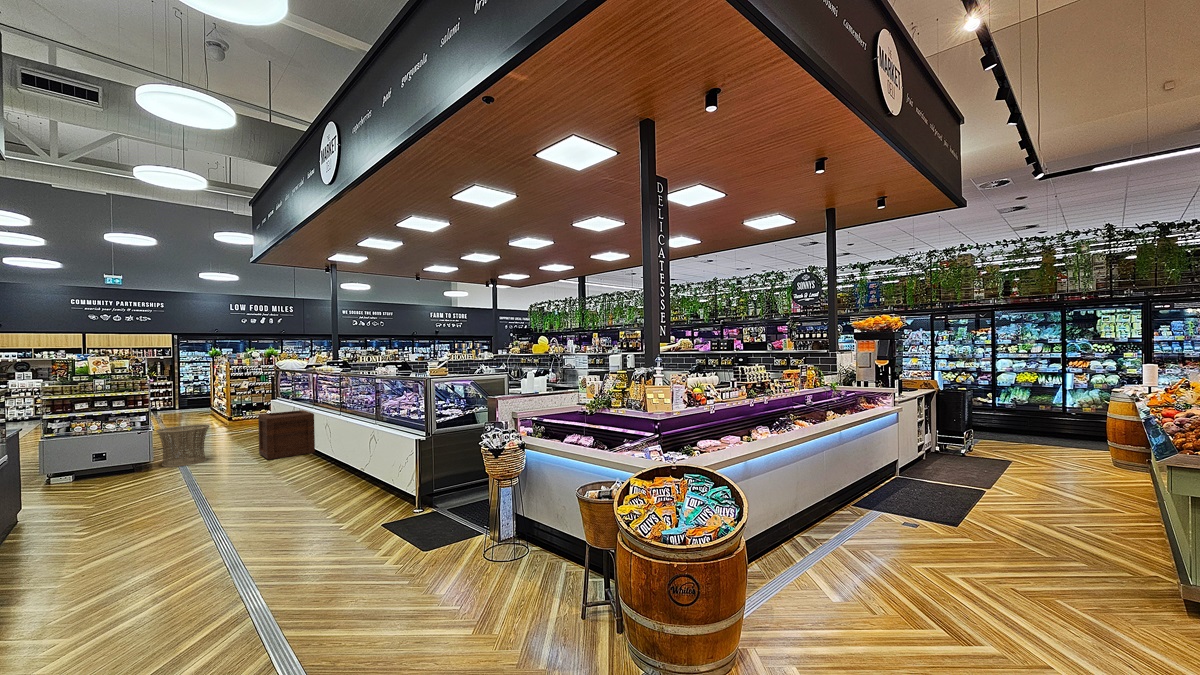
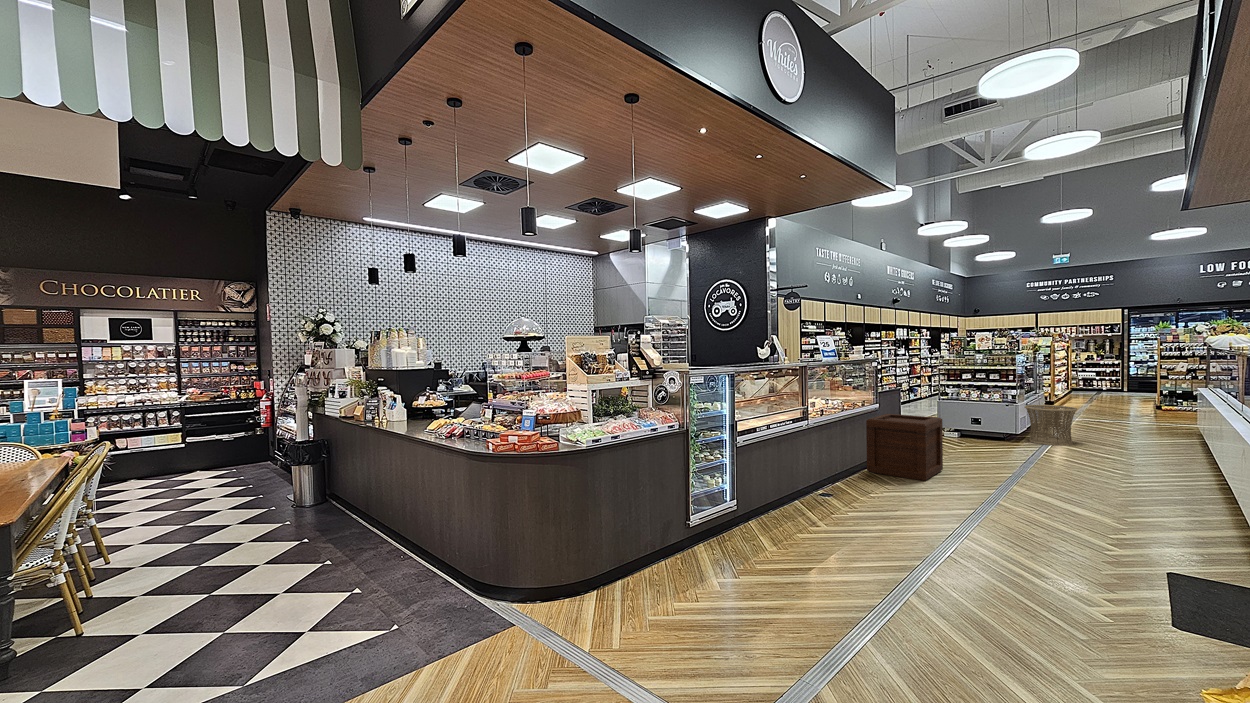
wooden crate: present [258,410,315,460] -> present [866,414,943,481]

